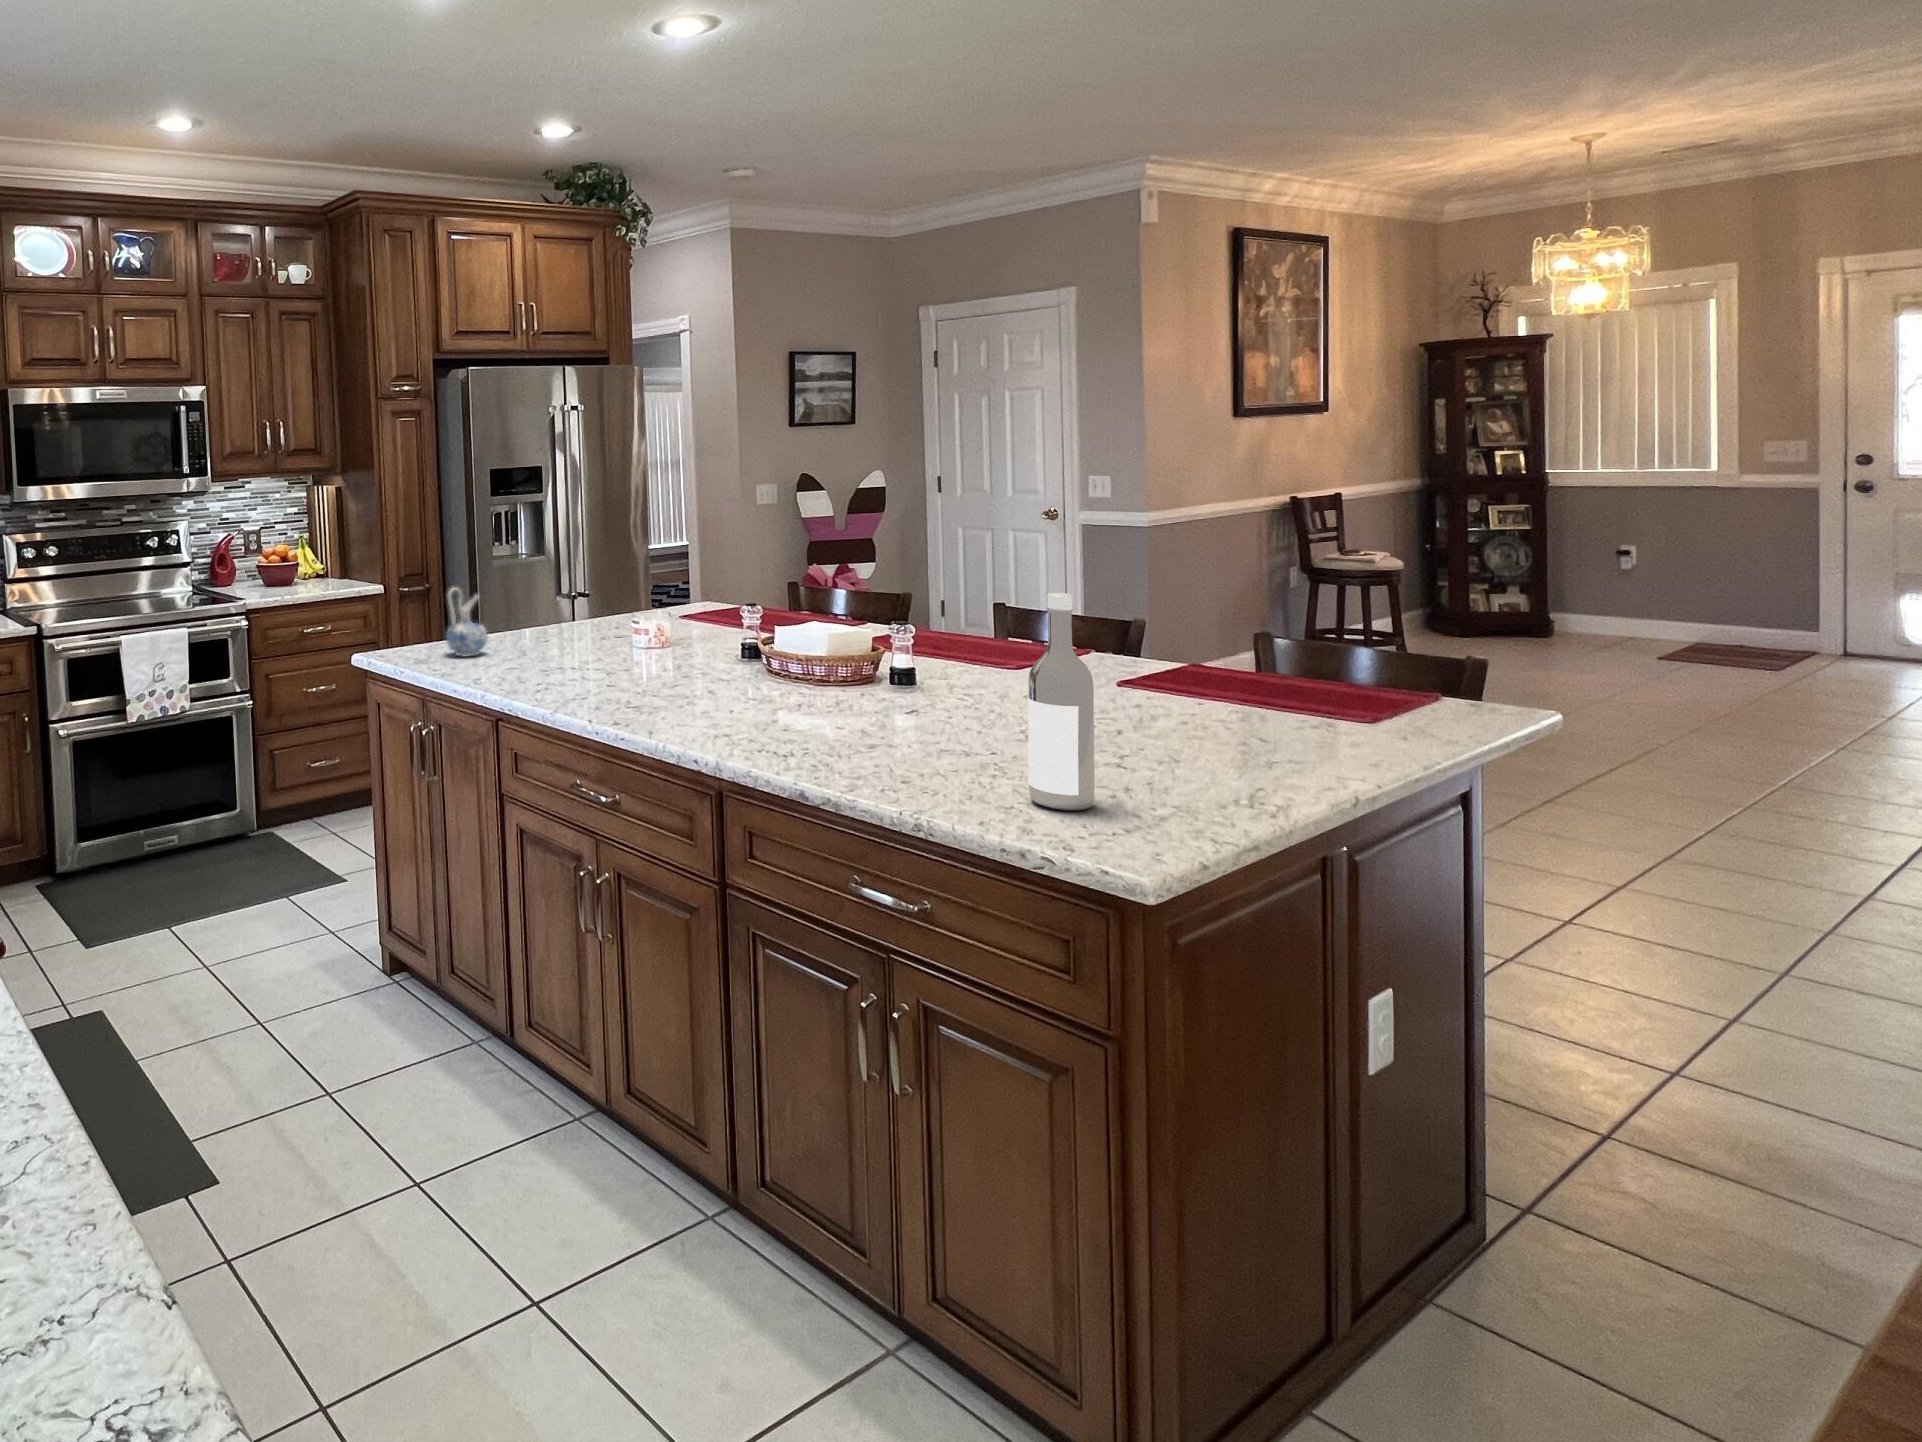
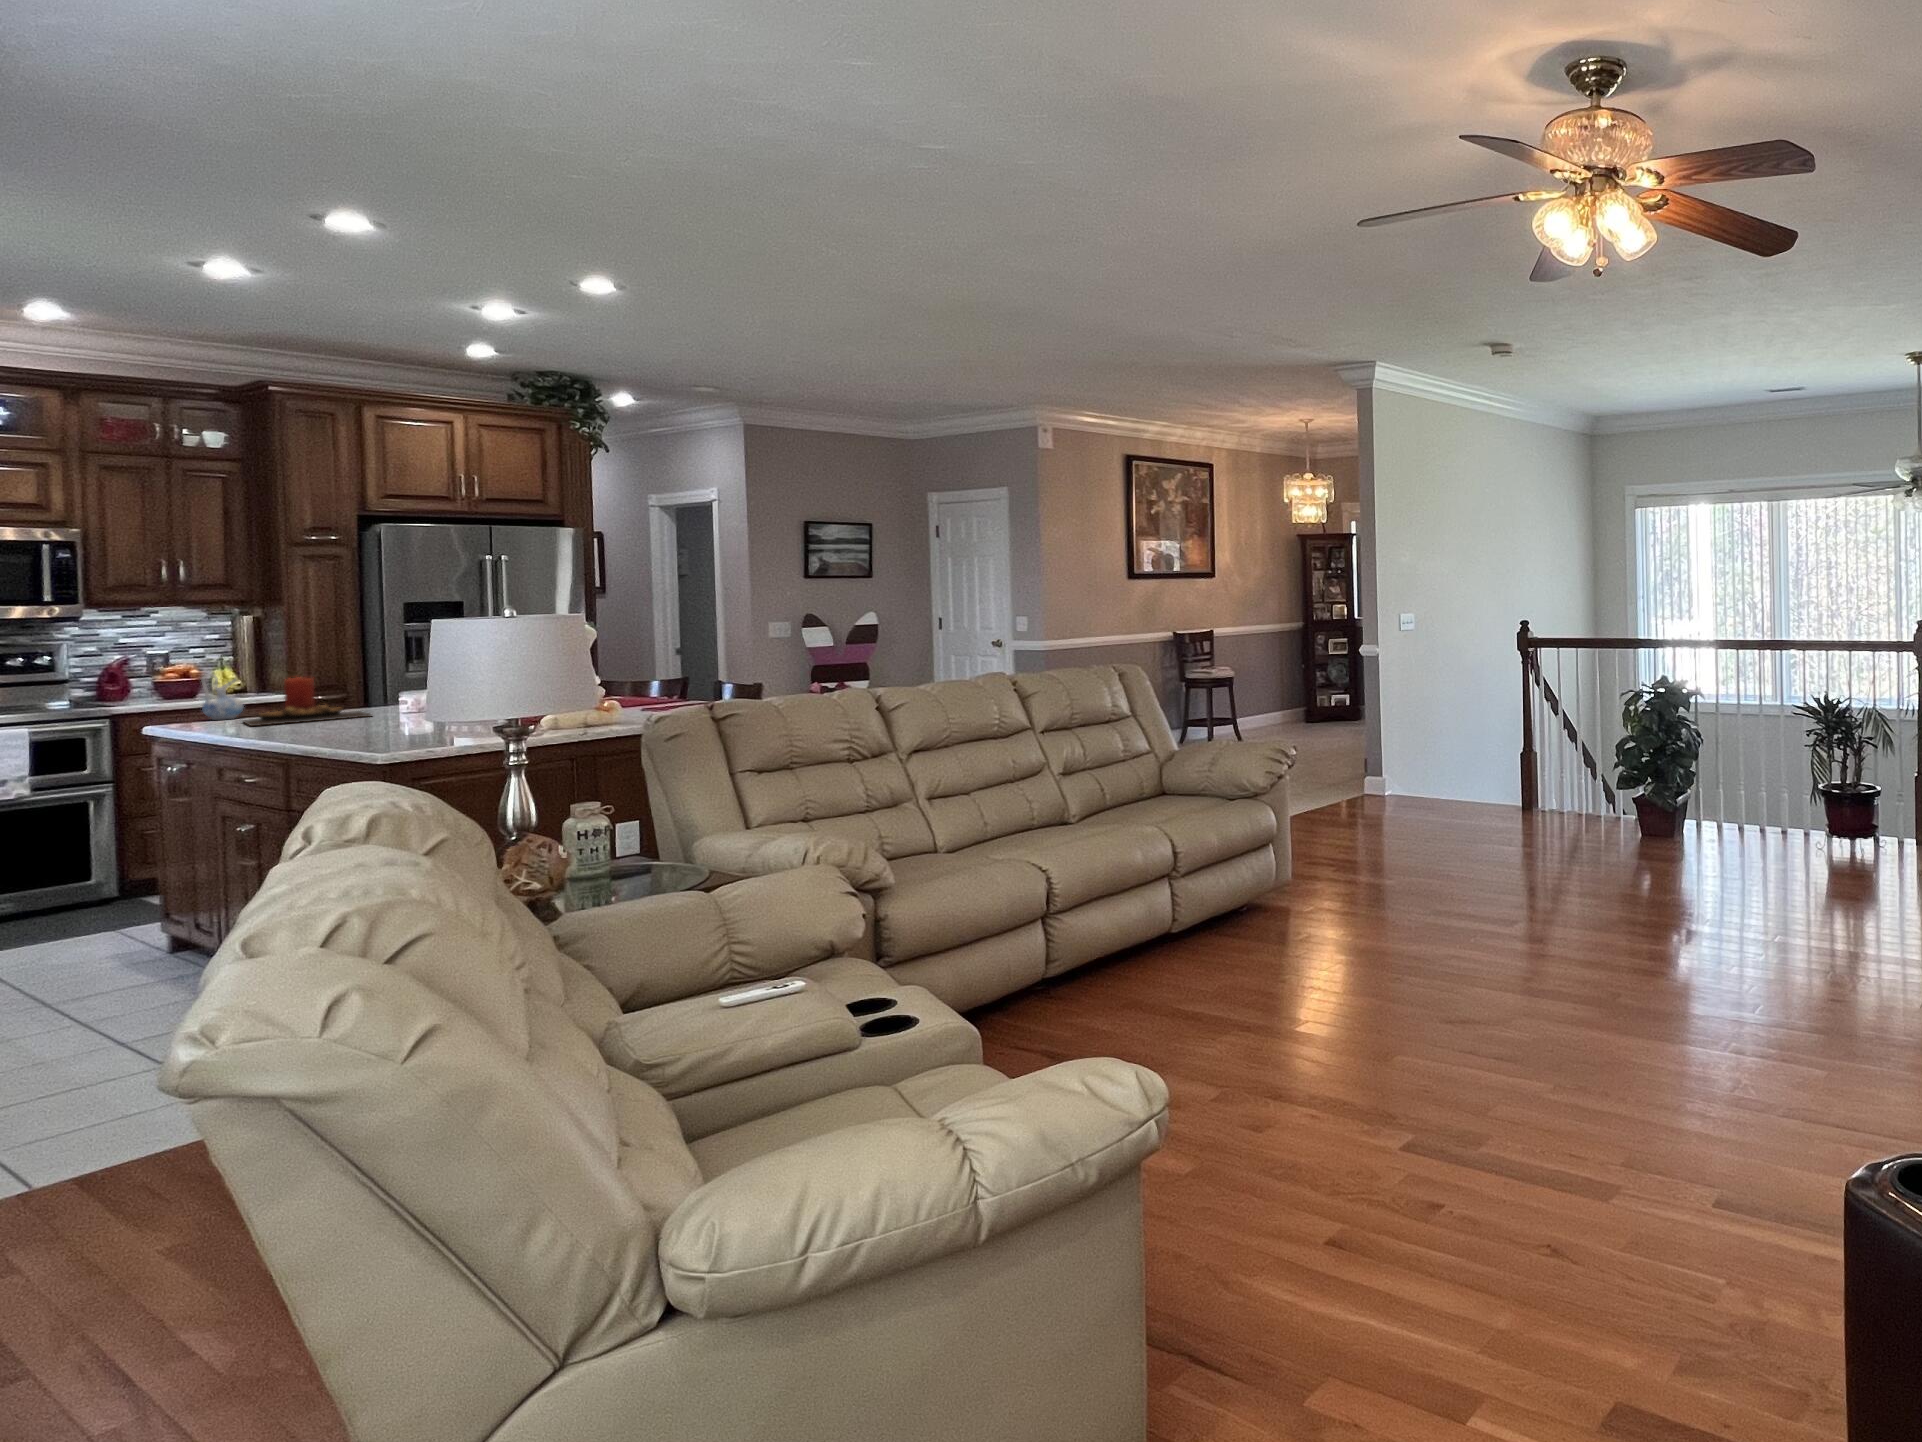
wine bottle: present [1028,593,1095,810] -> none [368,645,404,739]
candle: none [523,603,704,691] -> present [243,677,371,726]

